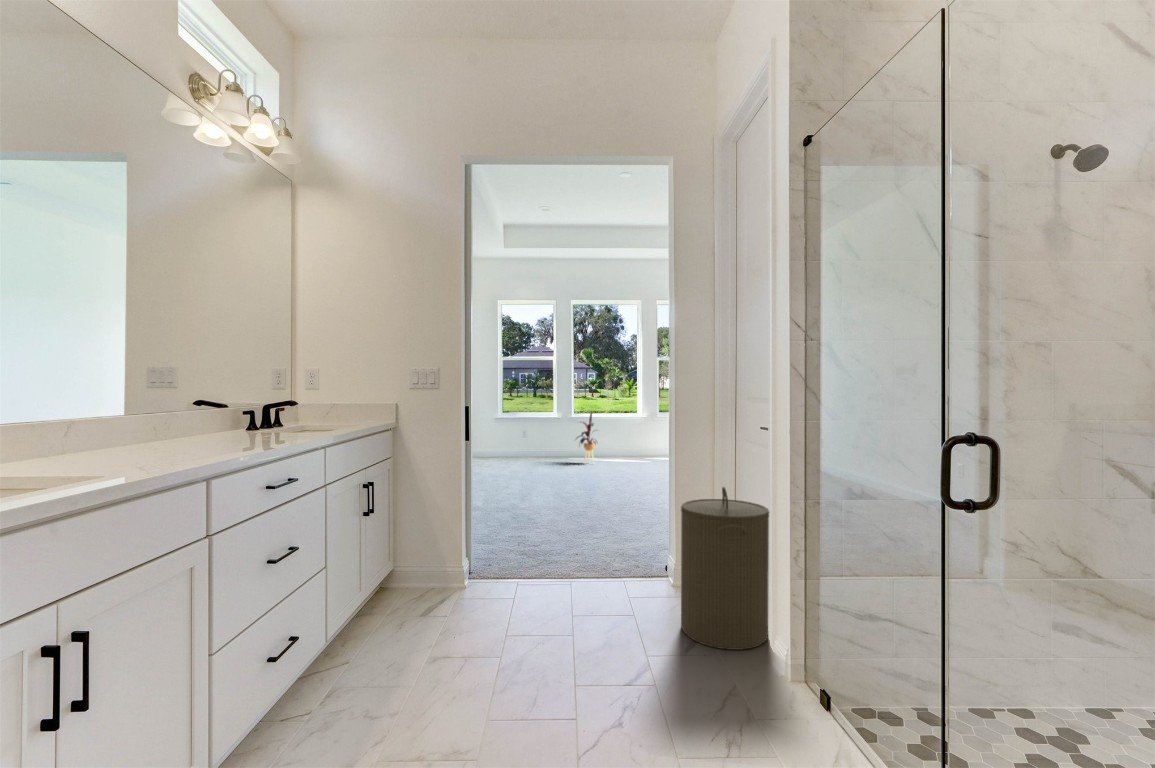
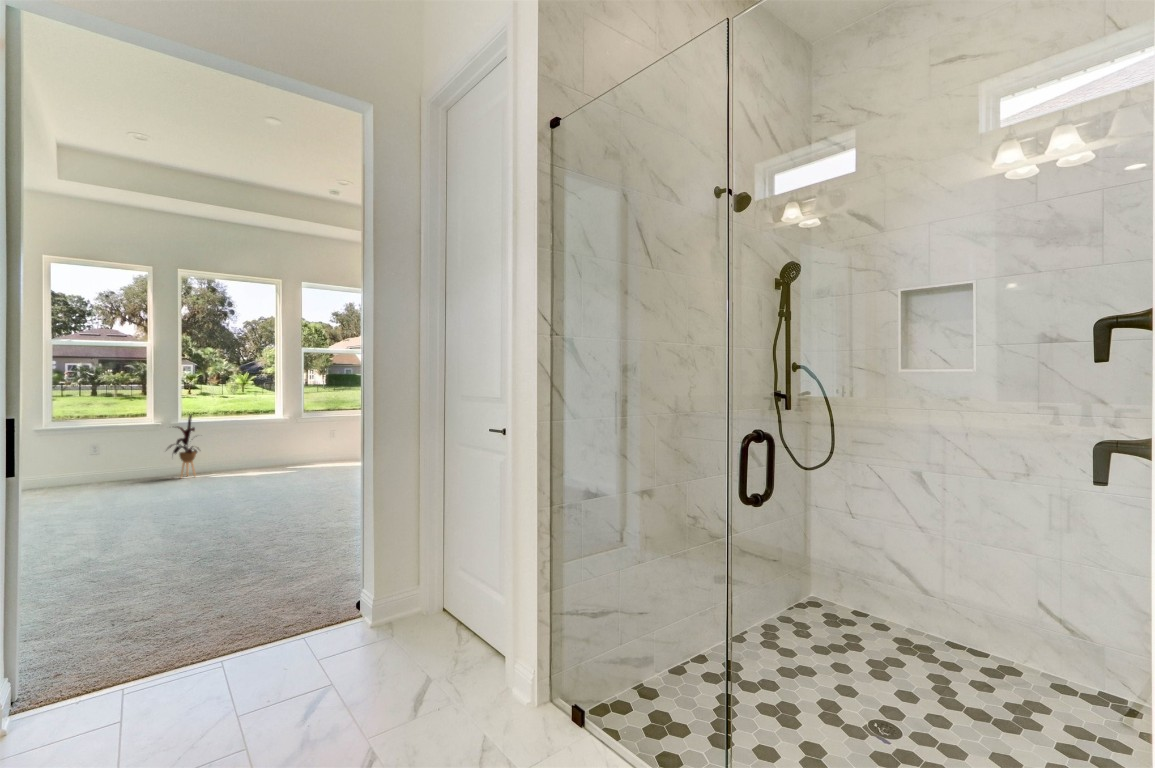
laundry hamper: present [681,487,769,650] -> none [396,516,489,691]

